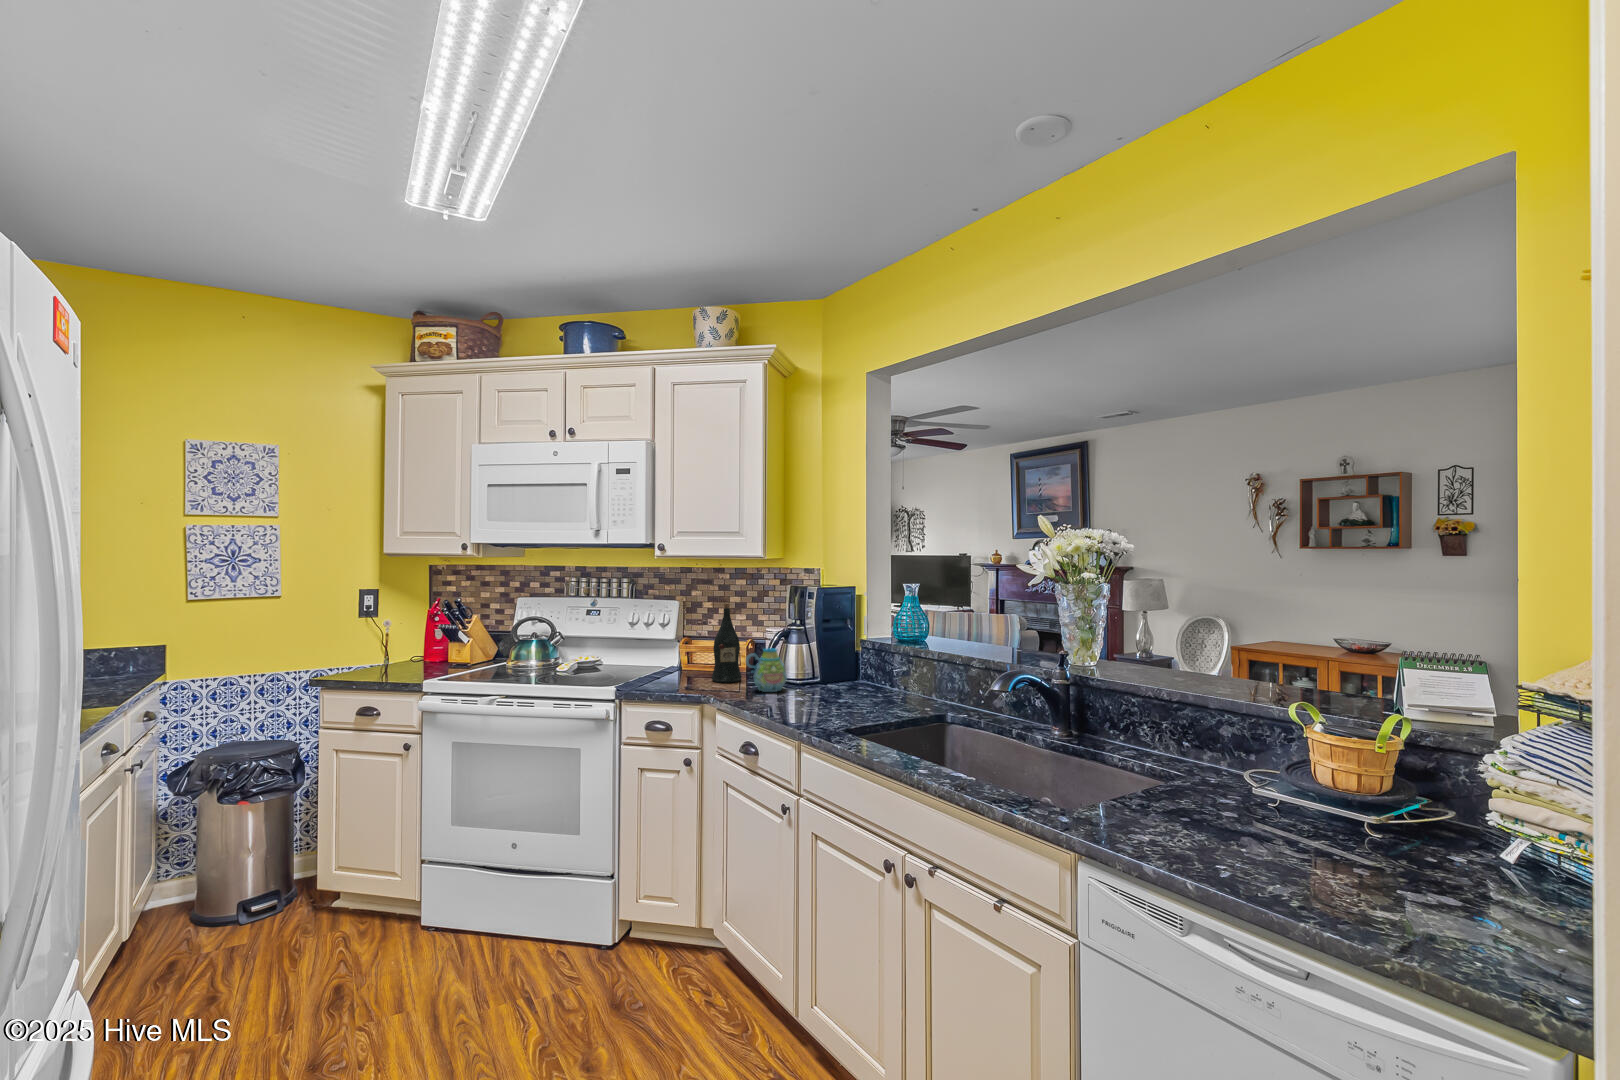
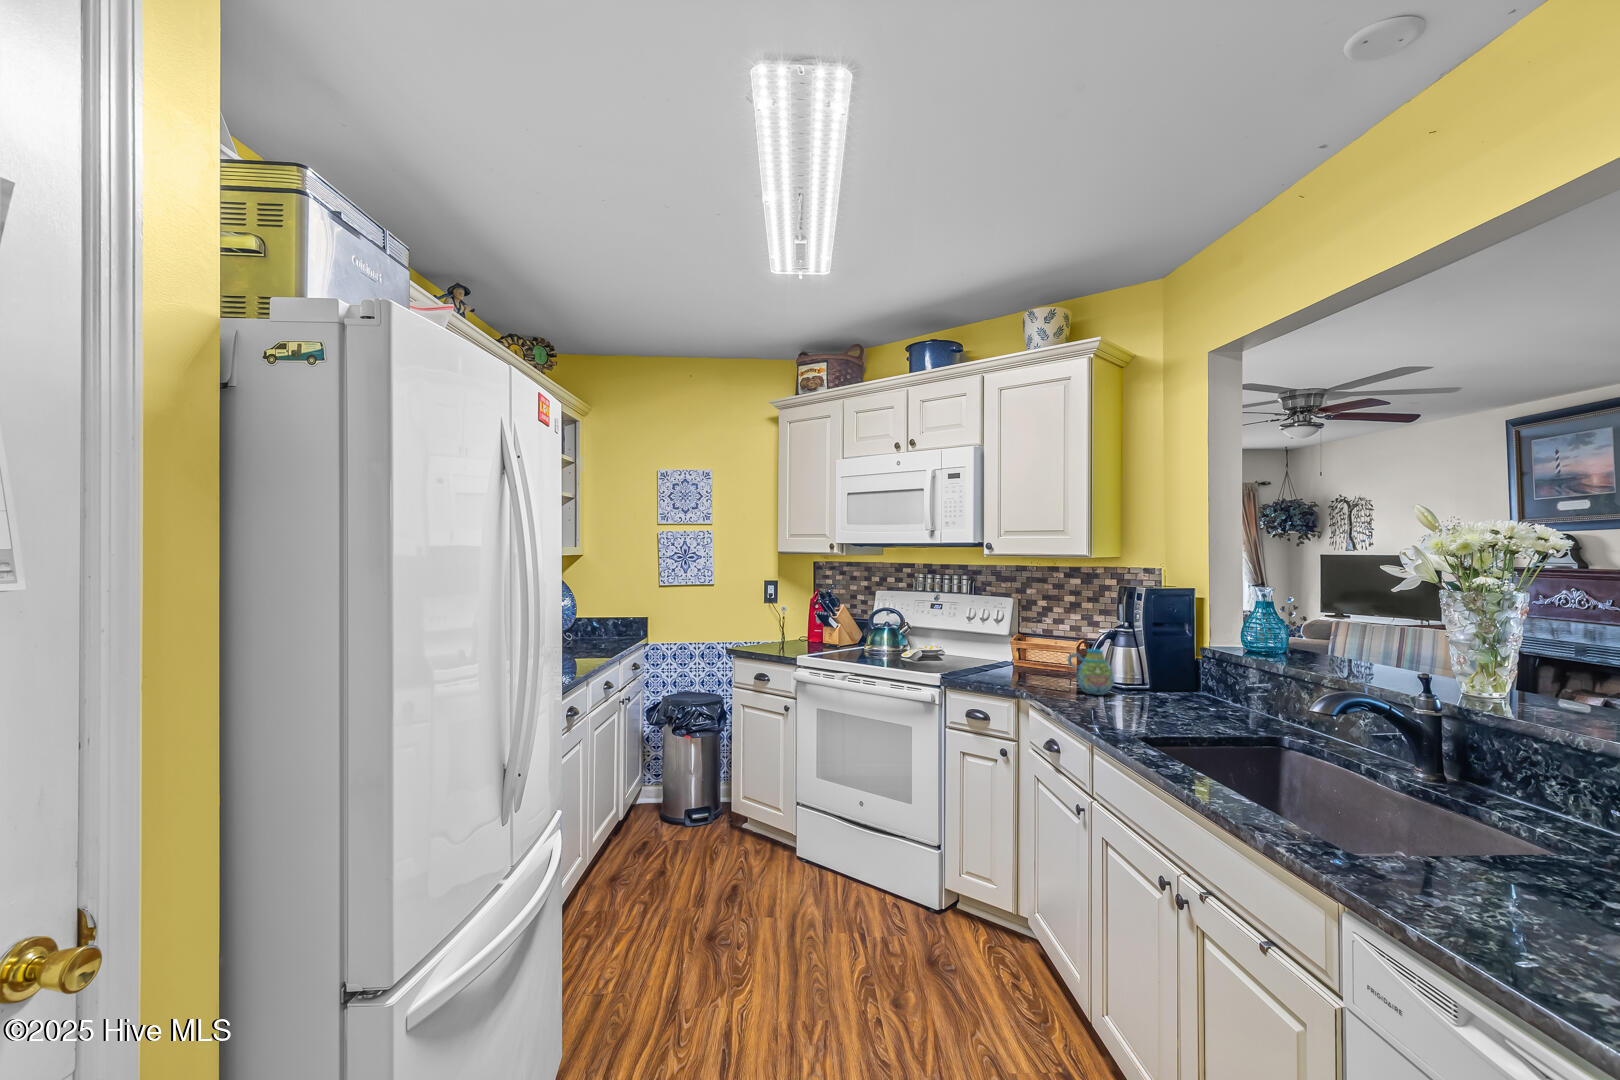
wine bottle: present [712,603,742,683] -> none [1037,601,1069,681]

